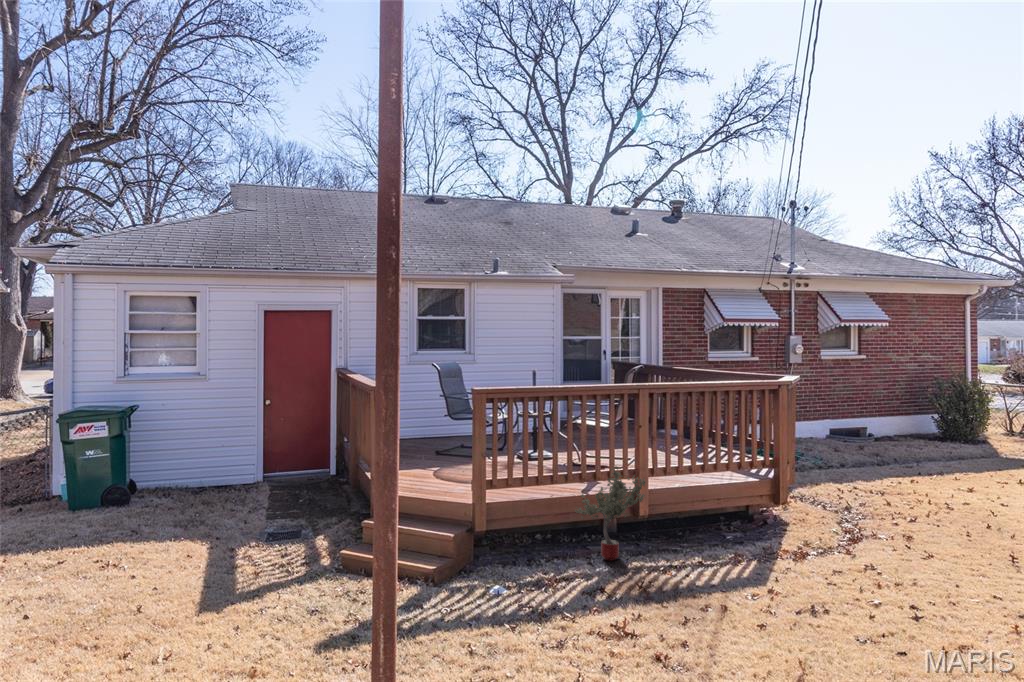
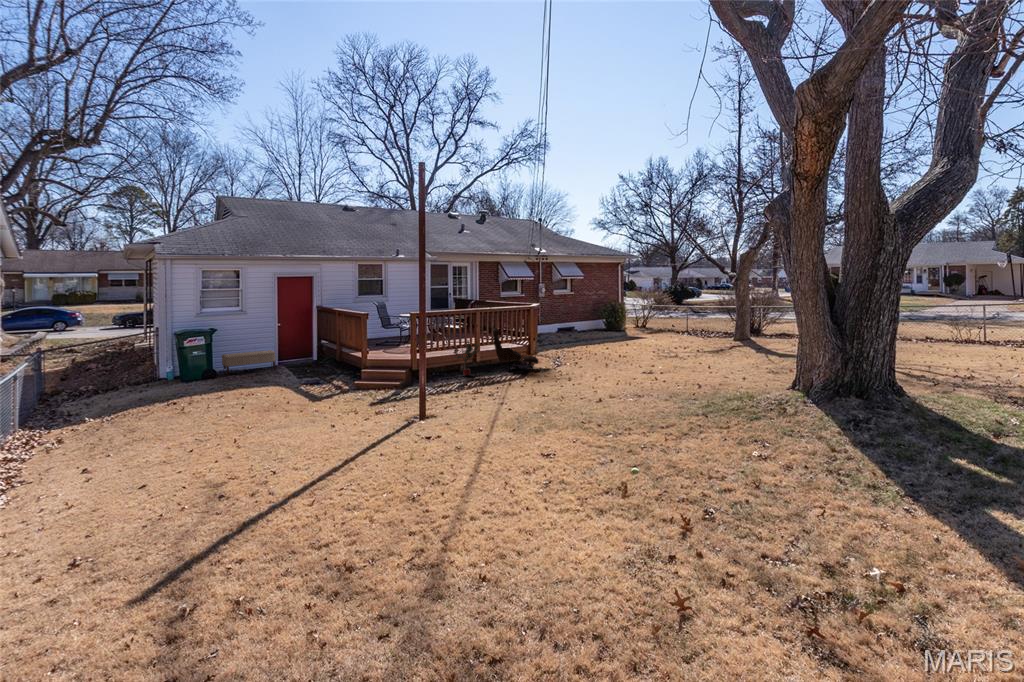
lounge chair: none [682,437,808,562] -> present [493,328,539,371]
bench: none [150,449,247,498] -> present [222,350,276,376]

